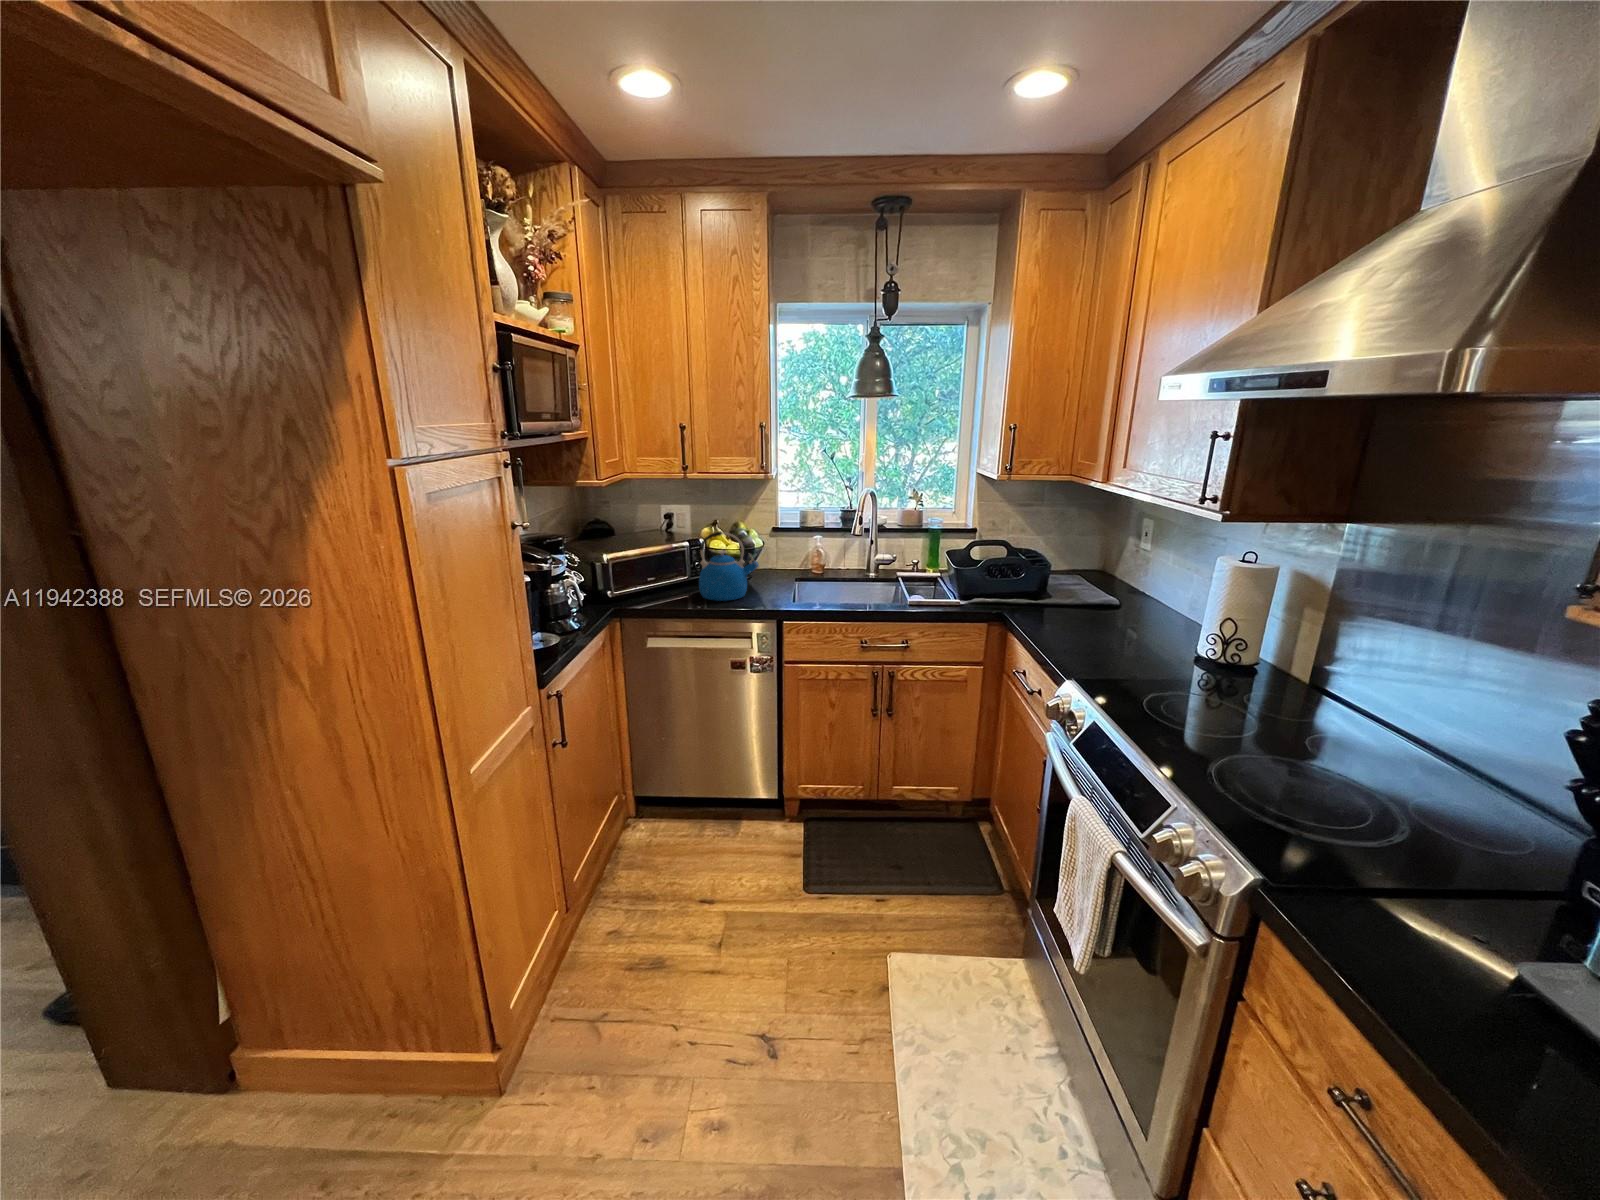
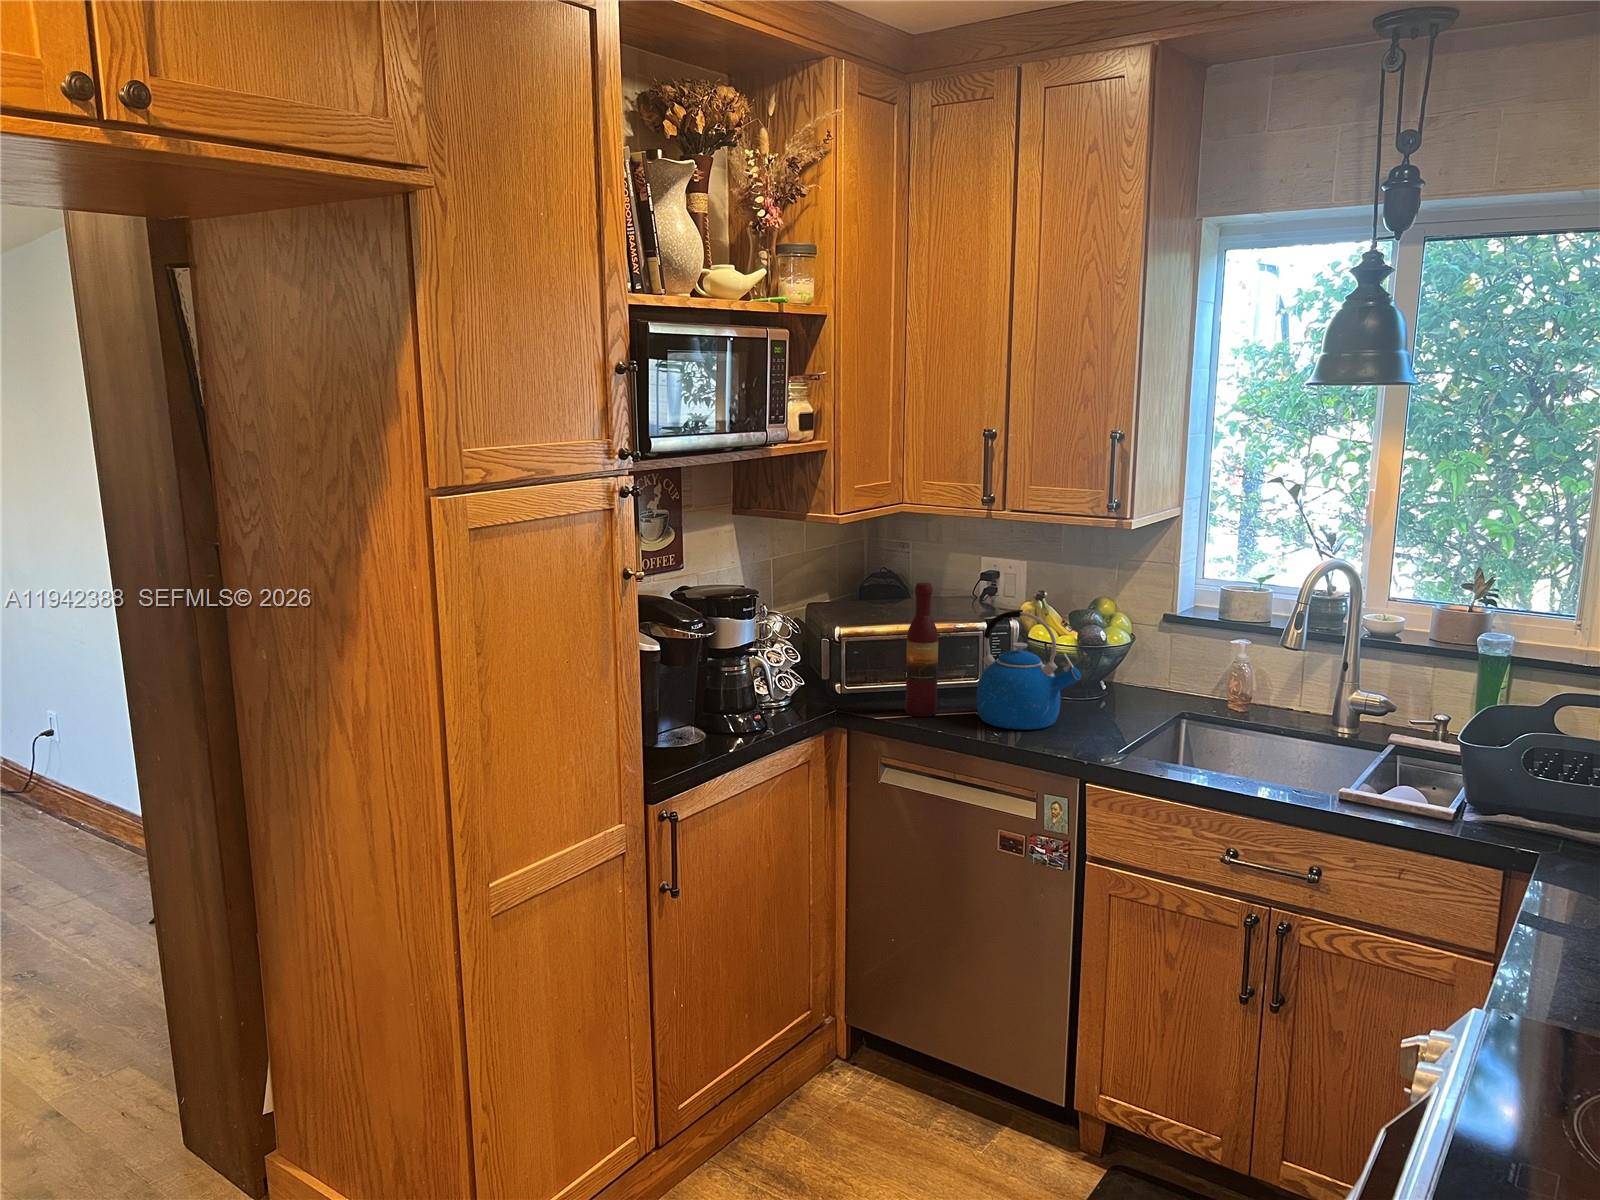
wine bottle: none [656,520,677,603] -> present [906,582,938,717]

